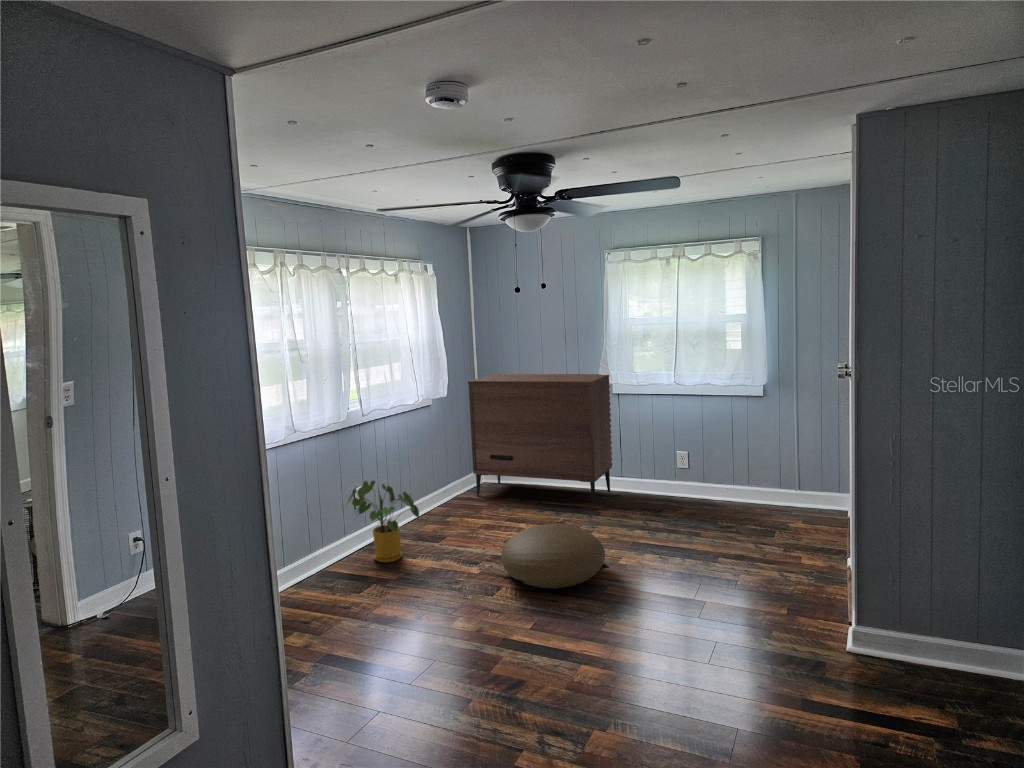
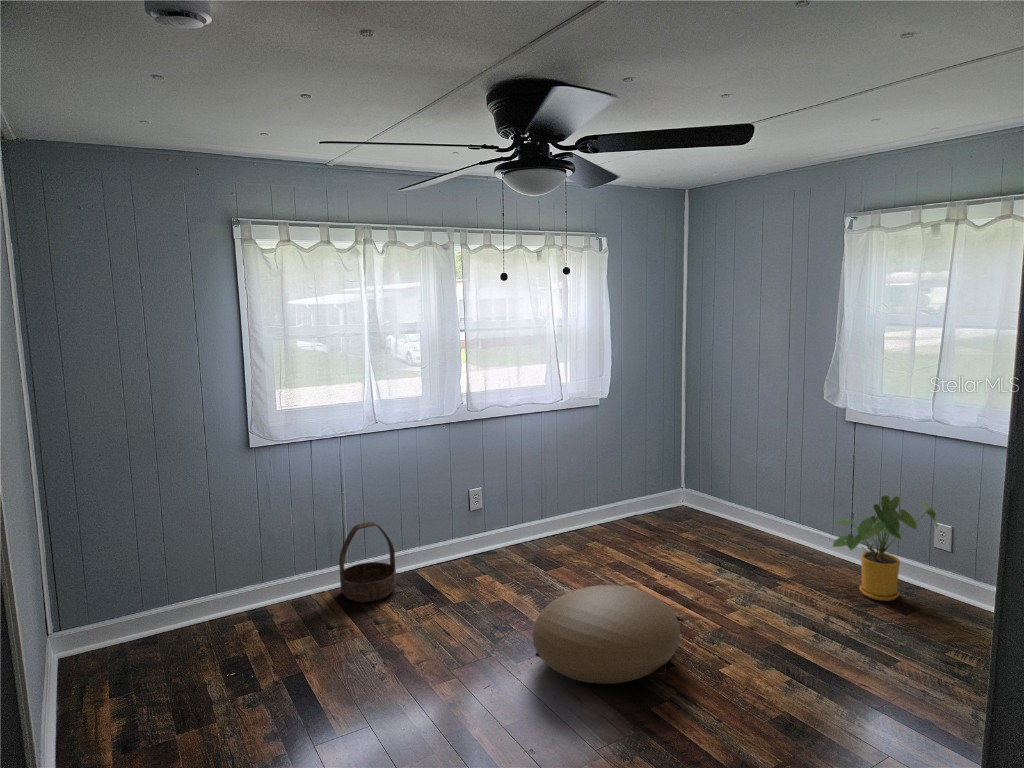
dresser: present [468,374,612,506] -> none [647,376,839,573]
house plant: present [347,481,419,563] -> present [832,496,938,601]
basket: none [284,525,339,600] -> present [339,522,396,602]

